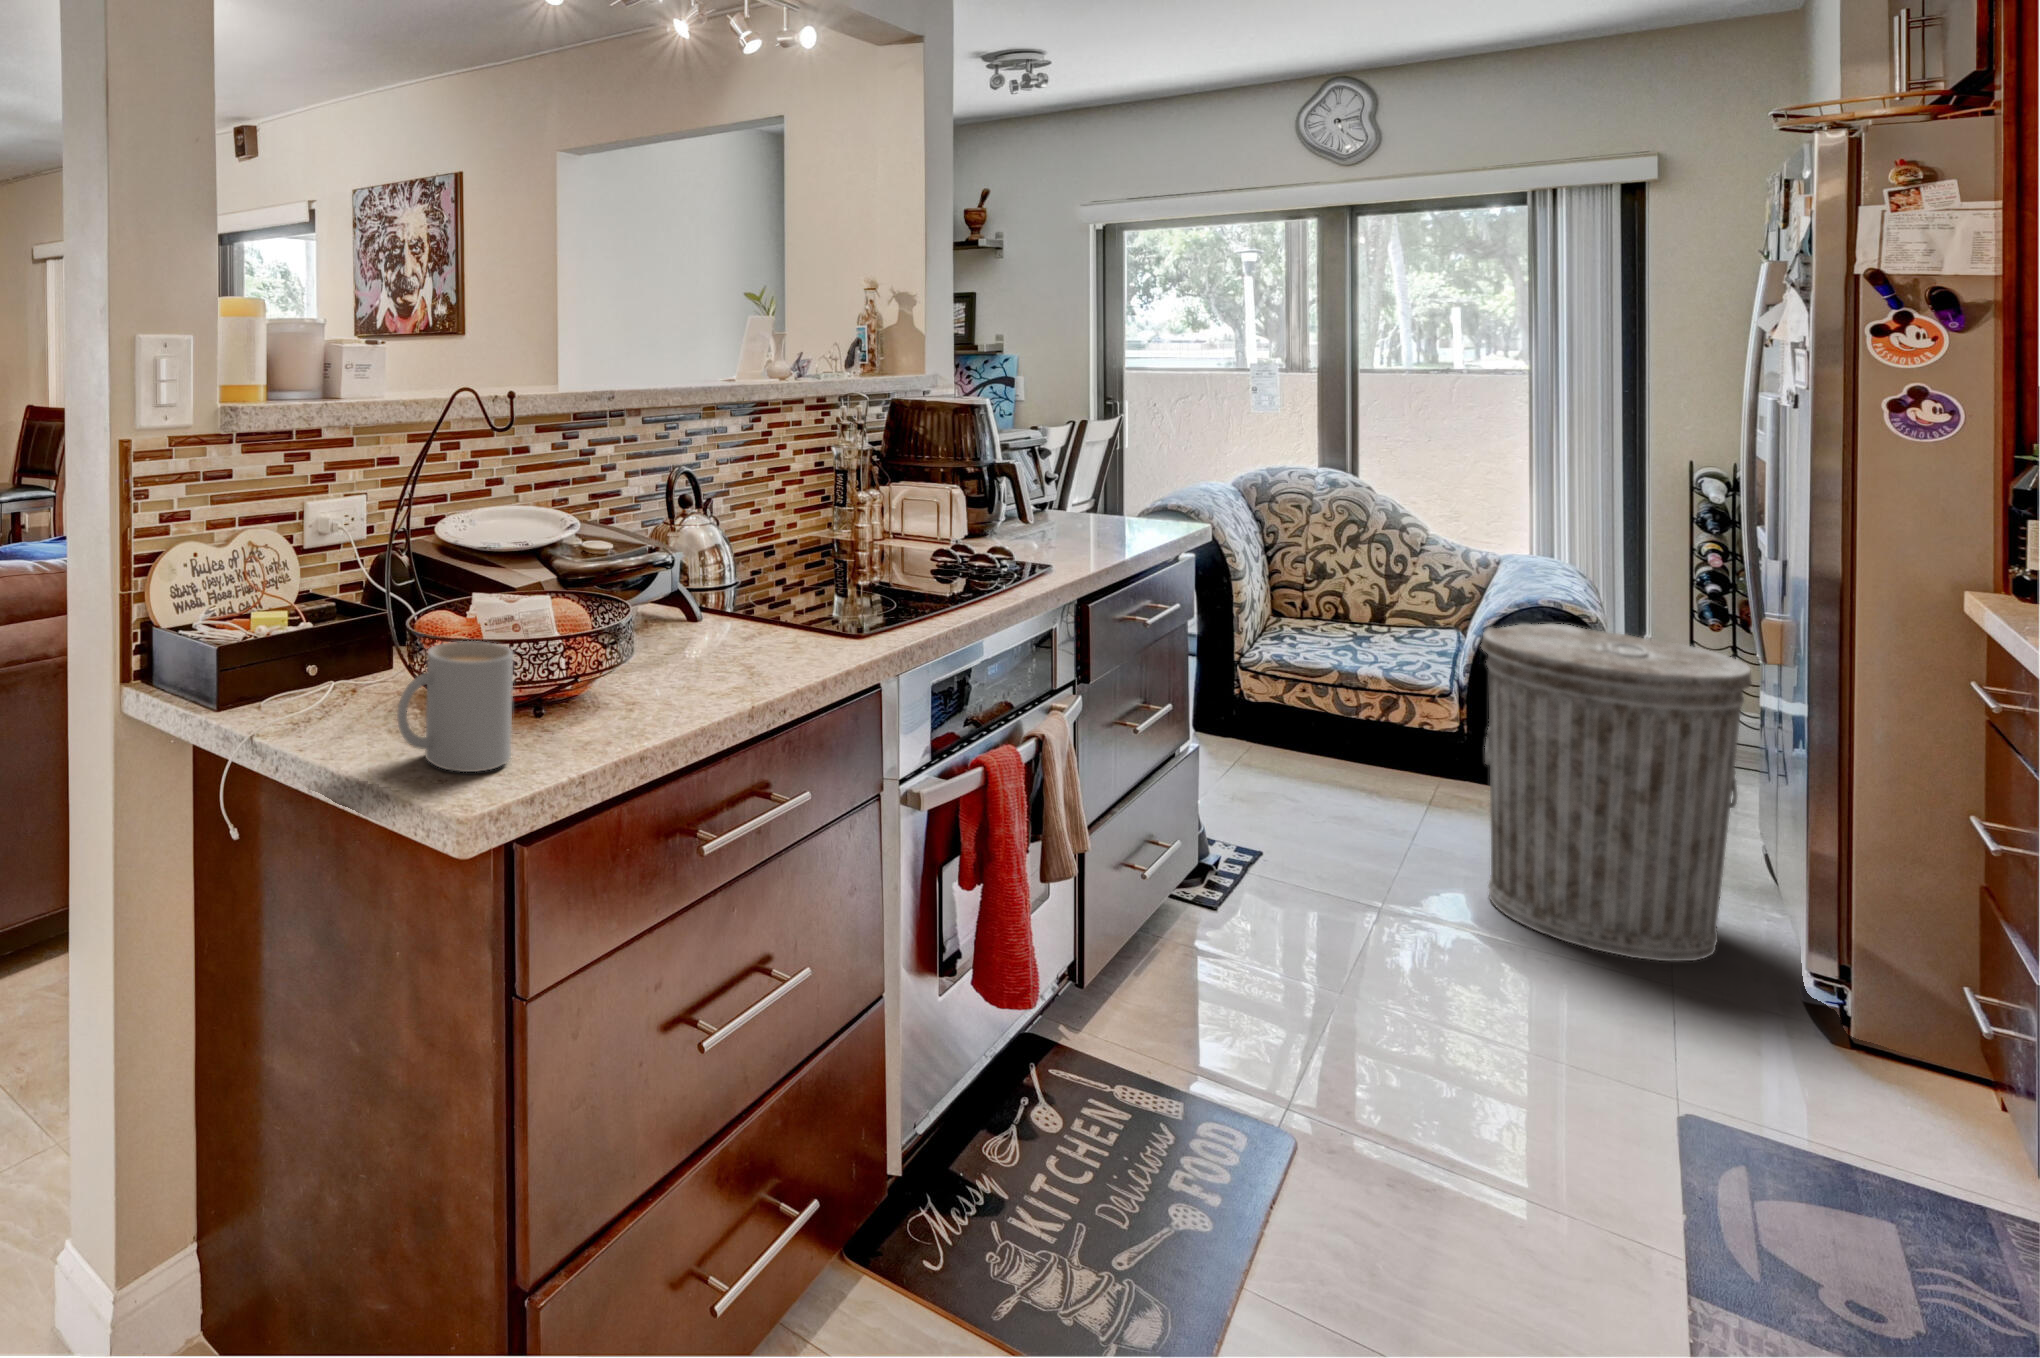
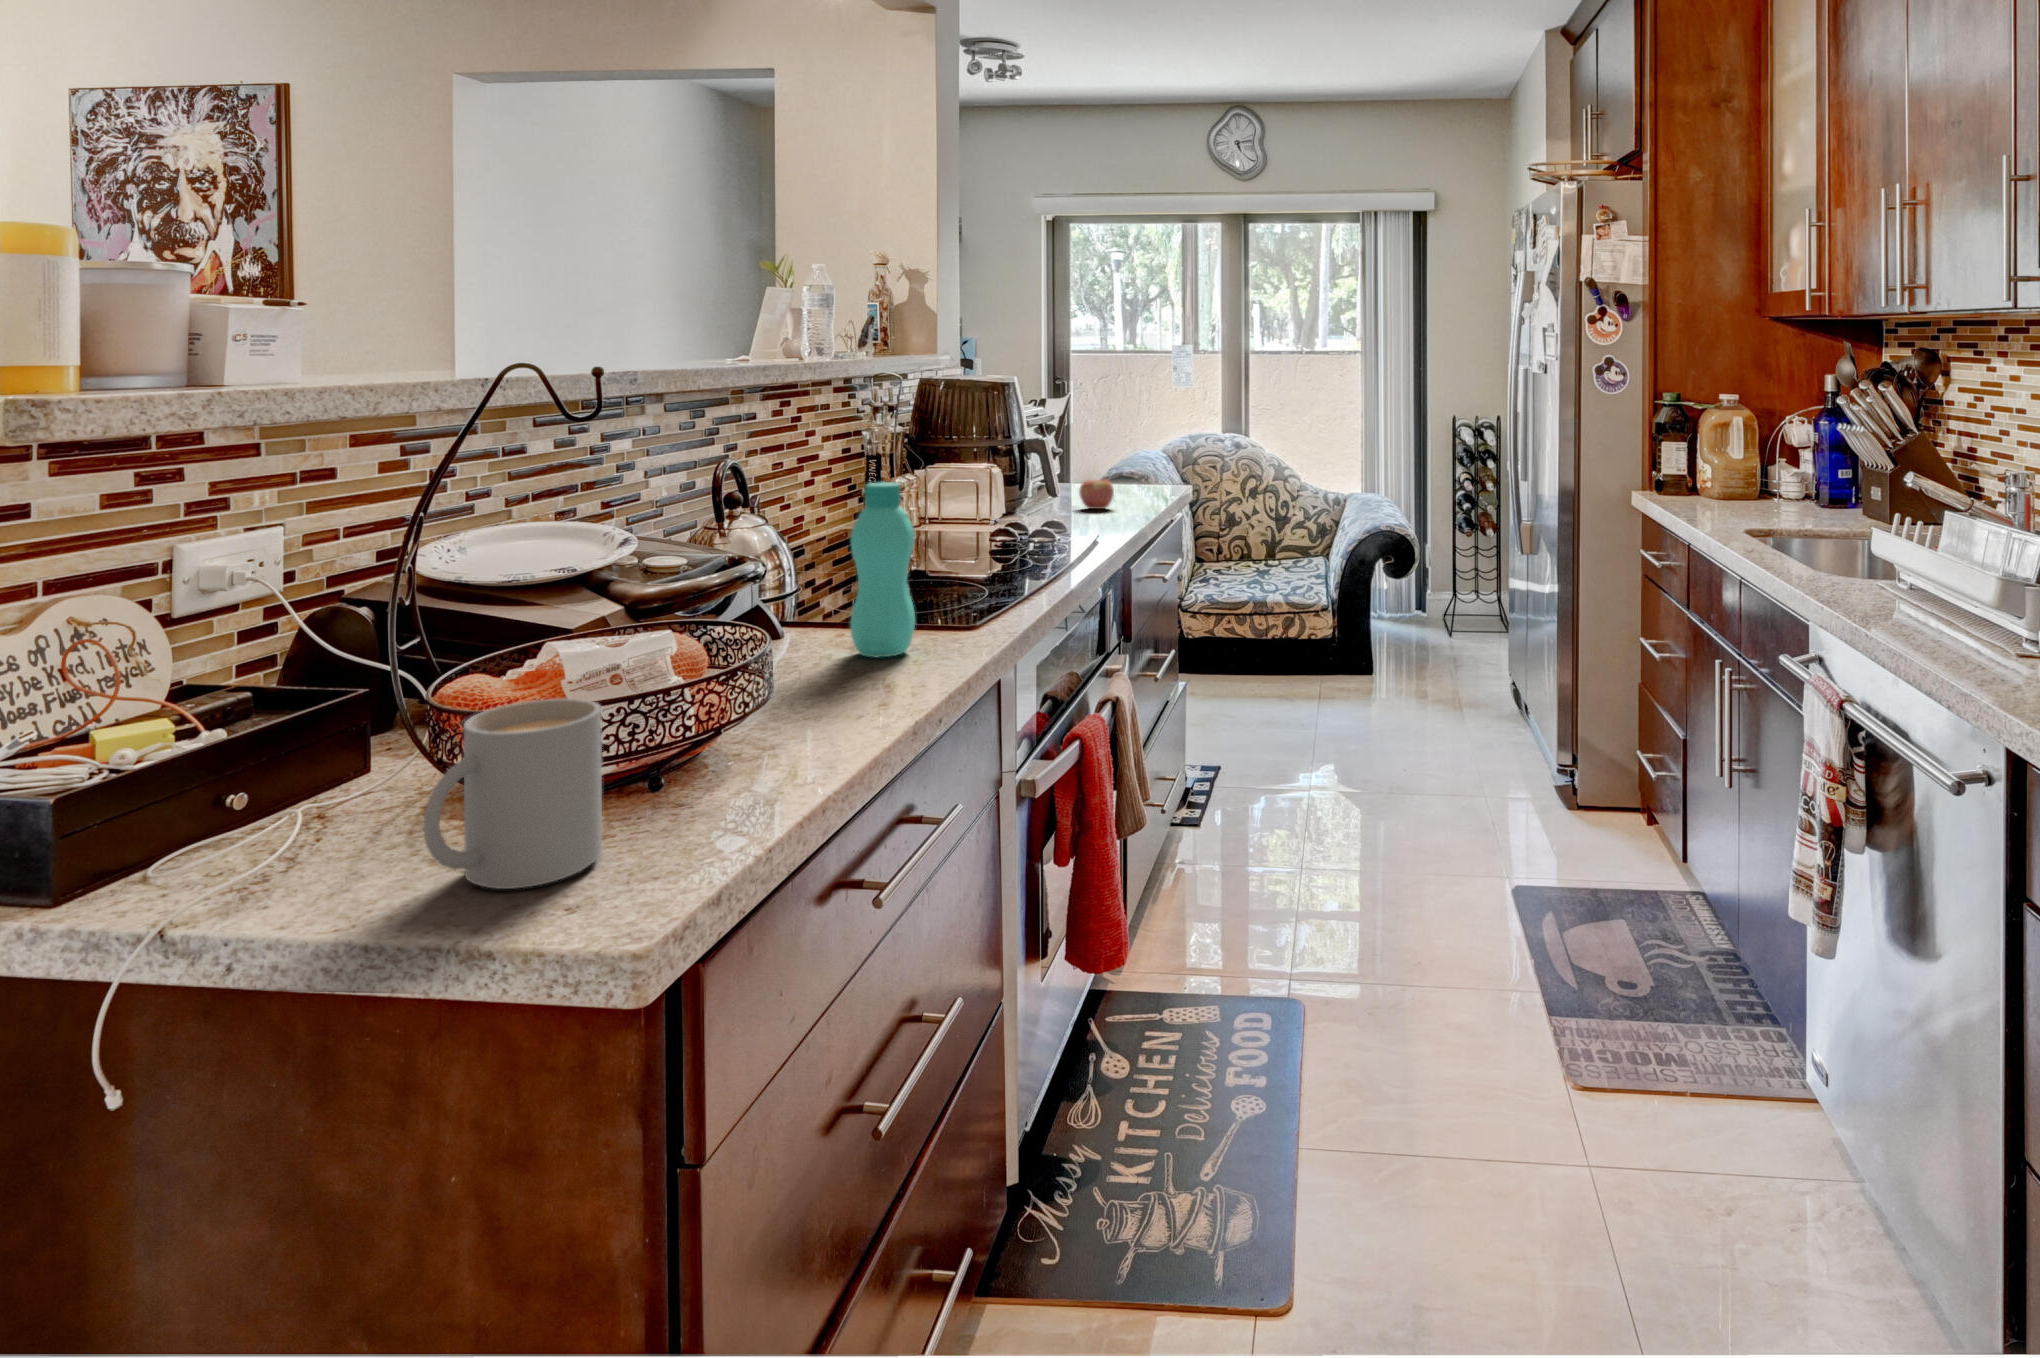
bottle: none [764,501,824,657] -> present [851,482,915,657]
apple: none [1077,512,1116,544] -> present [1079,480,1114,509]
trash can: present [1481,624,1752,961] -> none [1369,537,1535,786]

